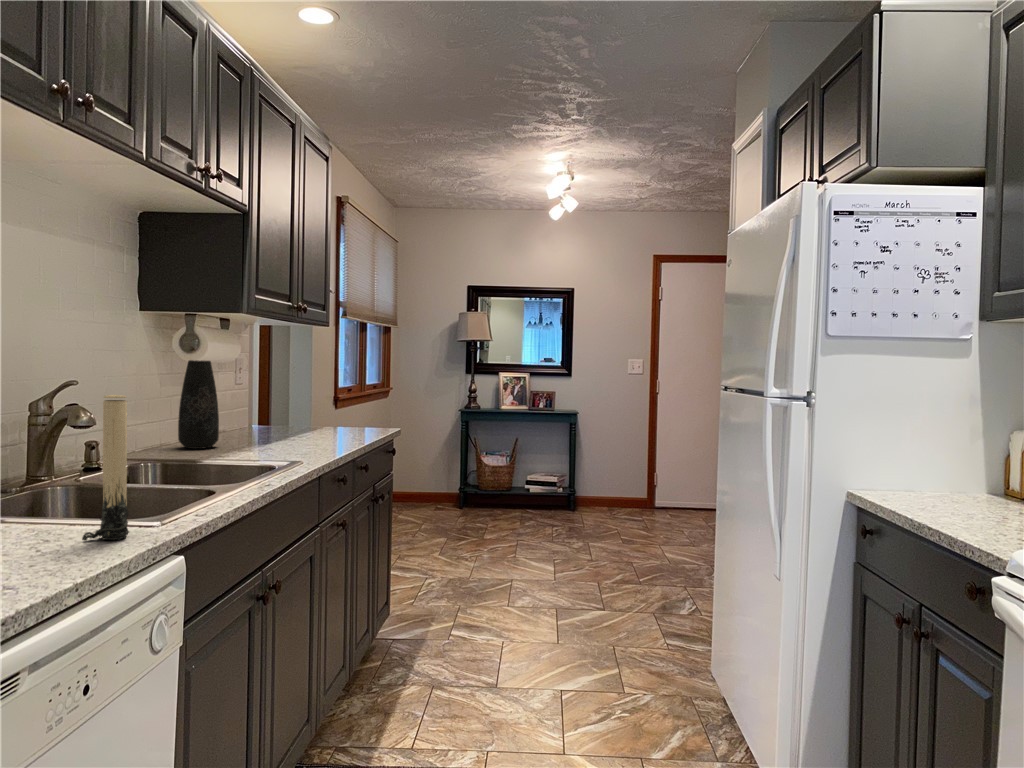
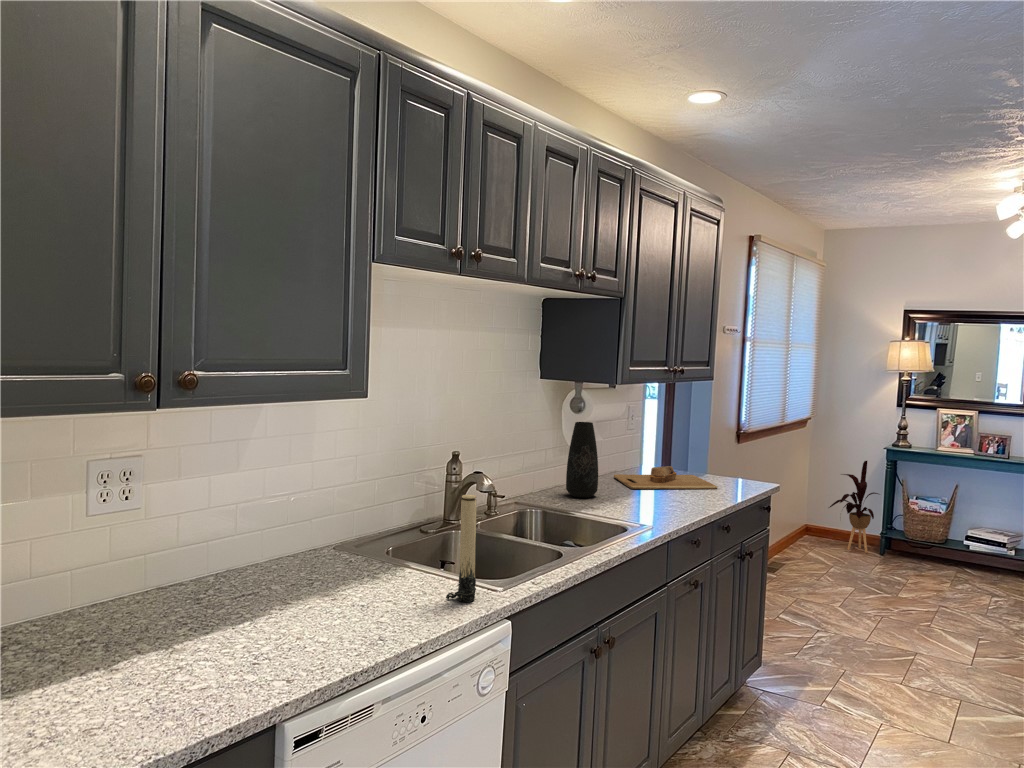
cutting board: none [225,415,345,439] -> present [614,466,717,489]
house plant: none [413,422,458,509] -> present [829,461,878,553]

